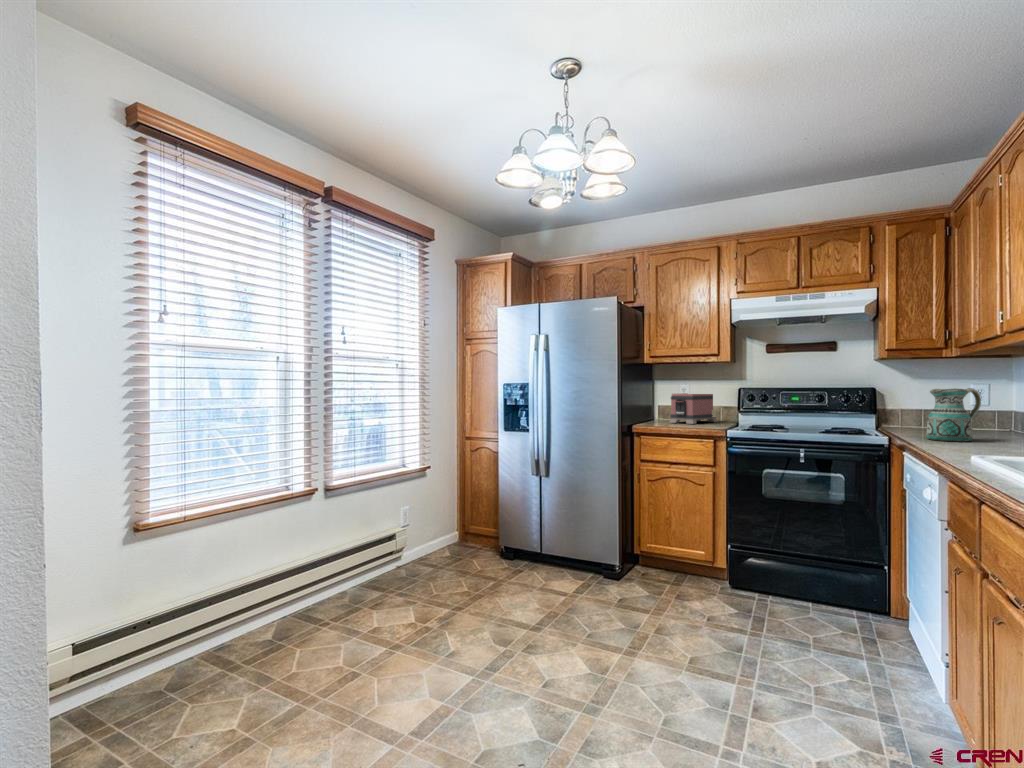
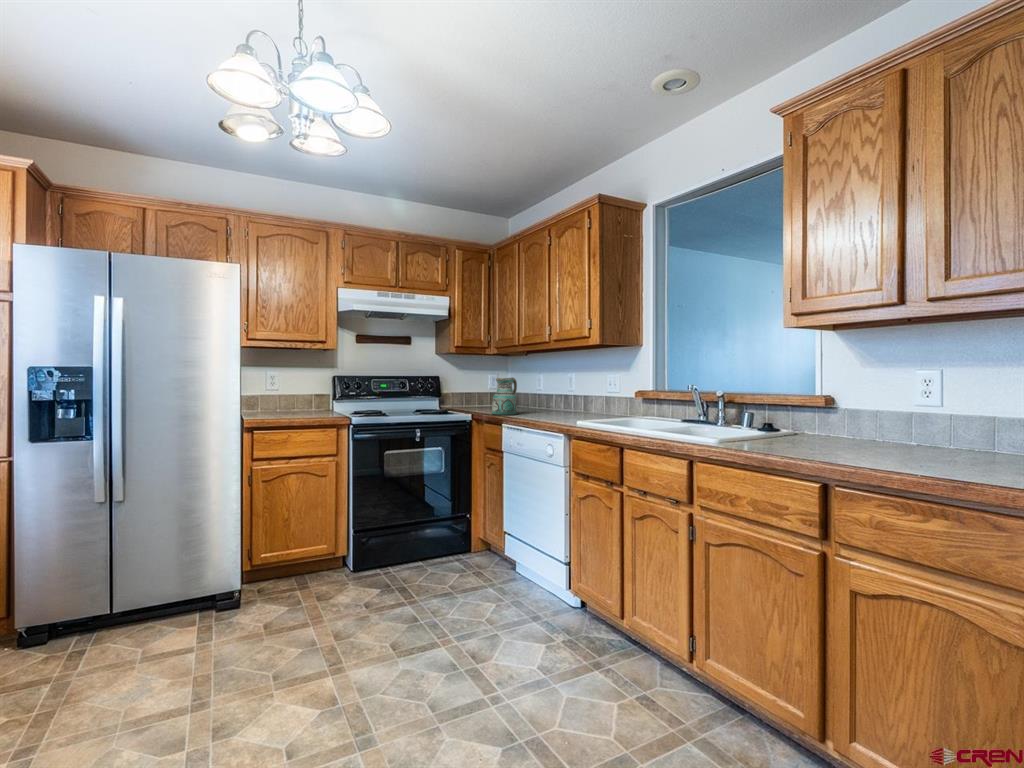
toaster: present [670,393,718,424] -> none [262,381,306,415]

